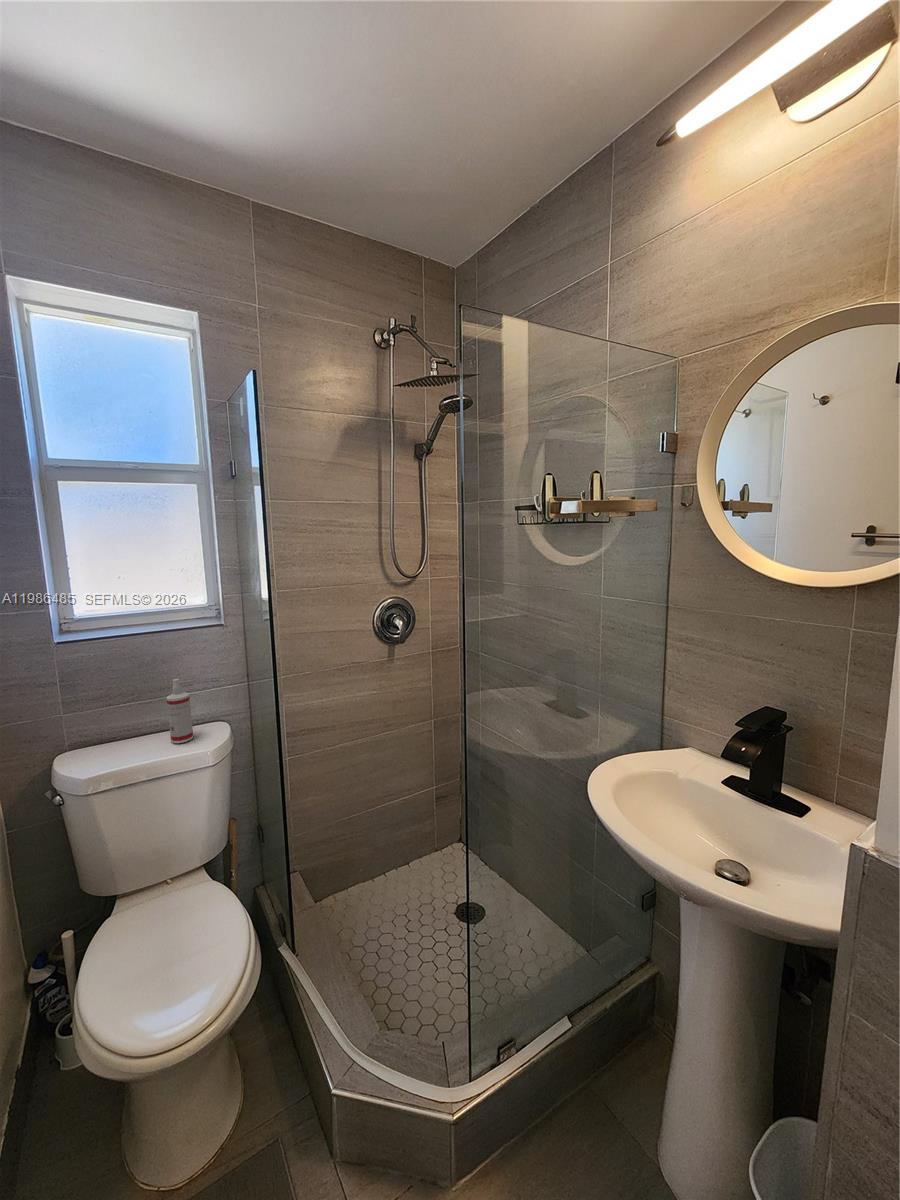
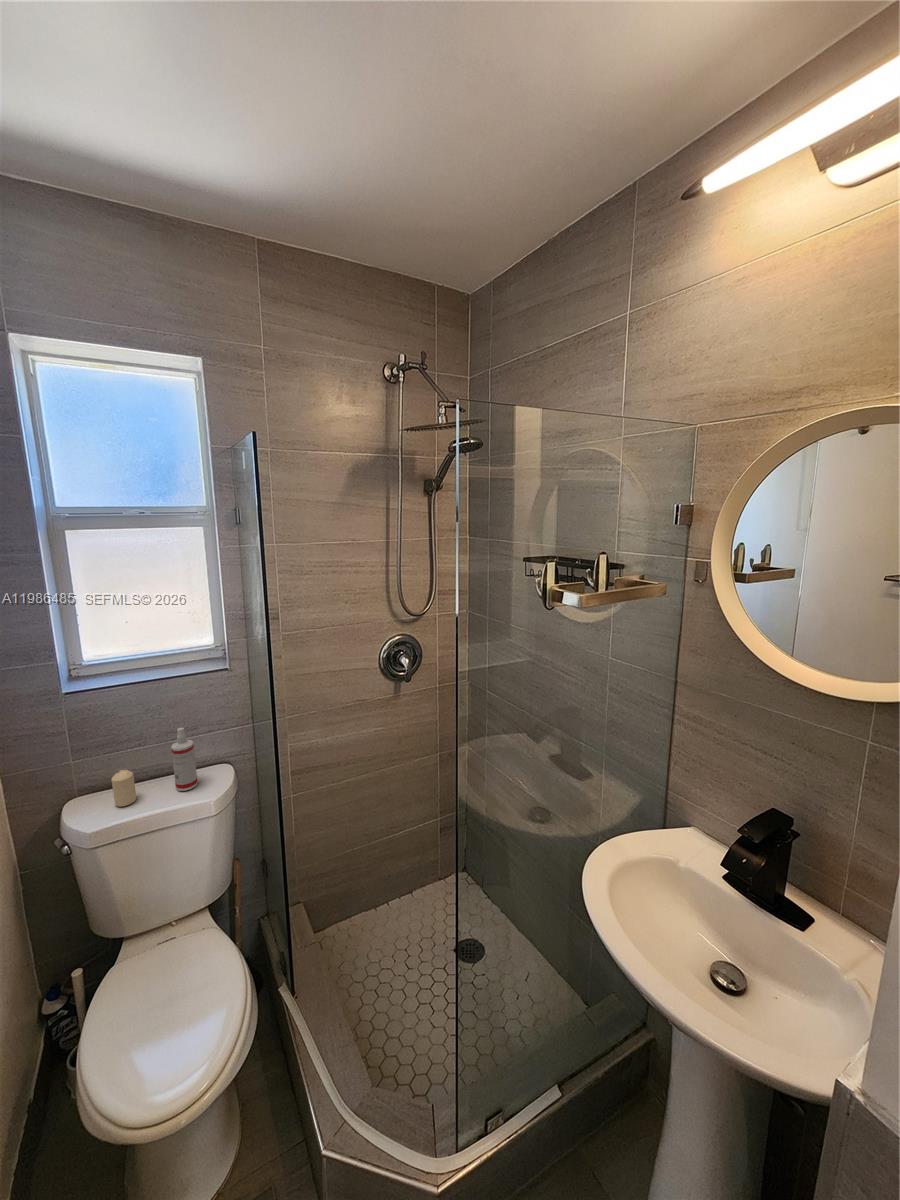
candle: none [105,720,130,757] -> present [112,770,136,807]

